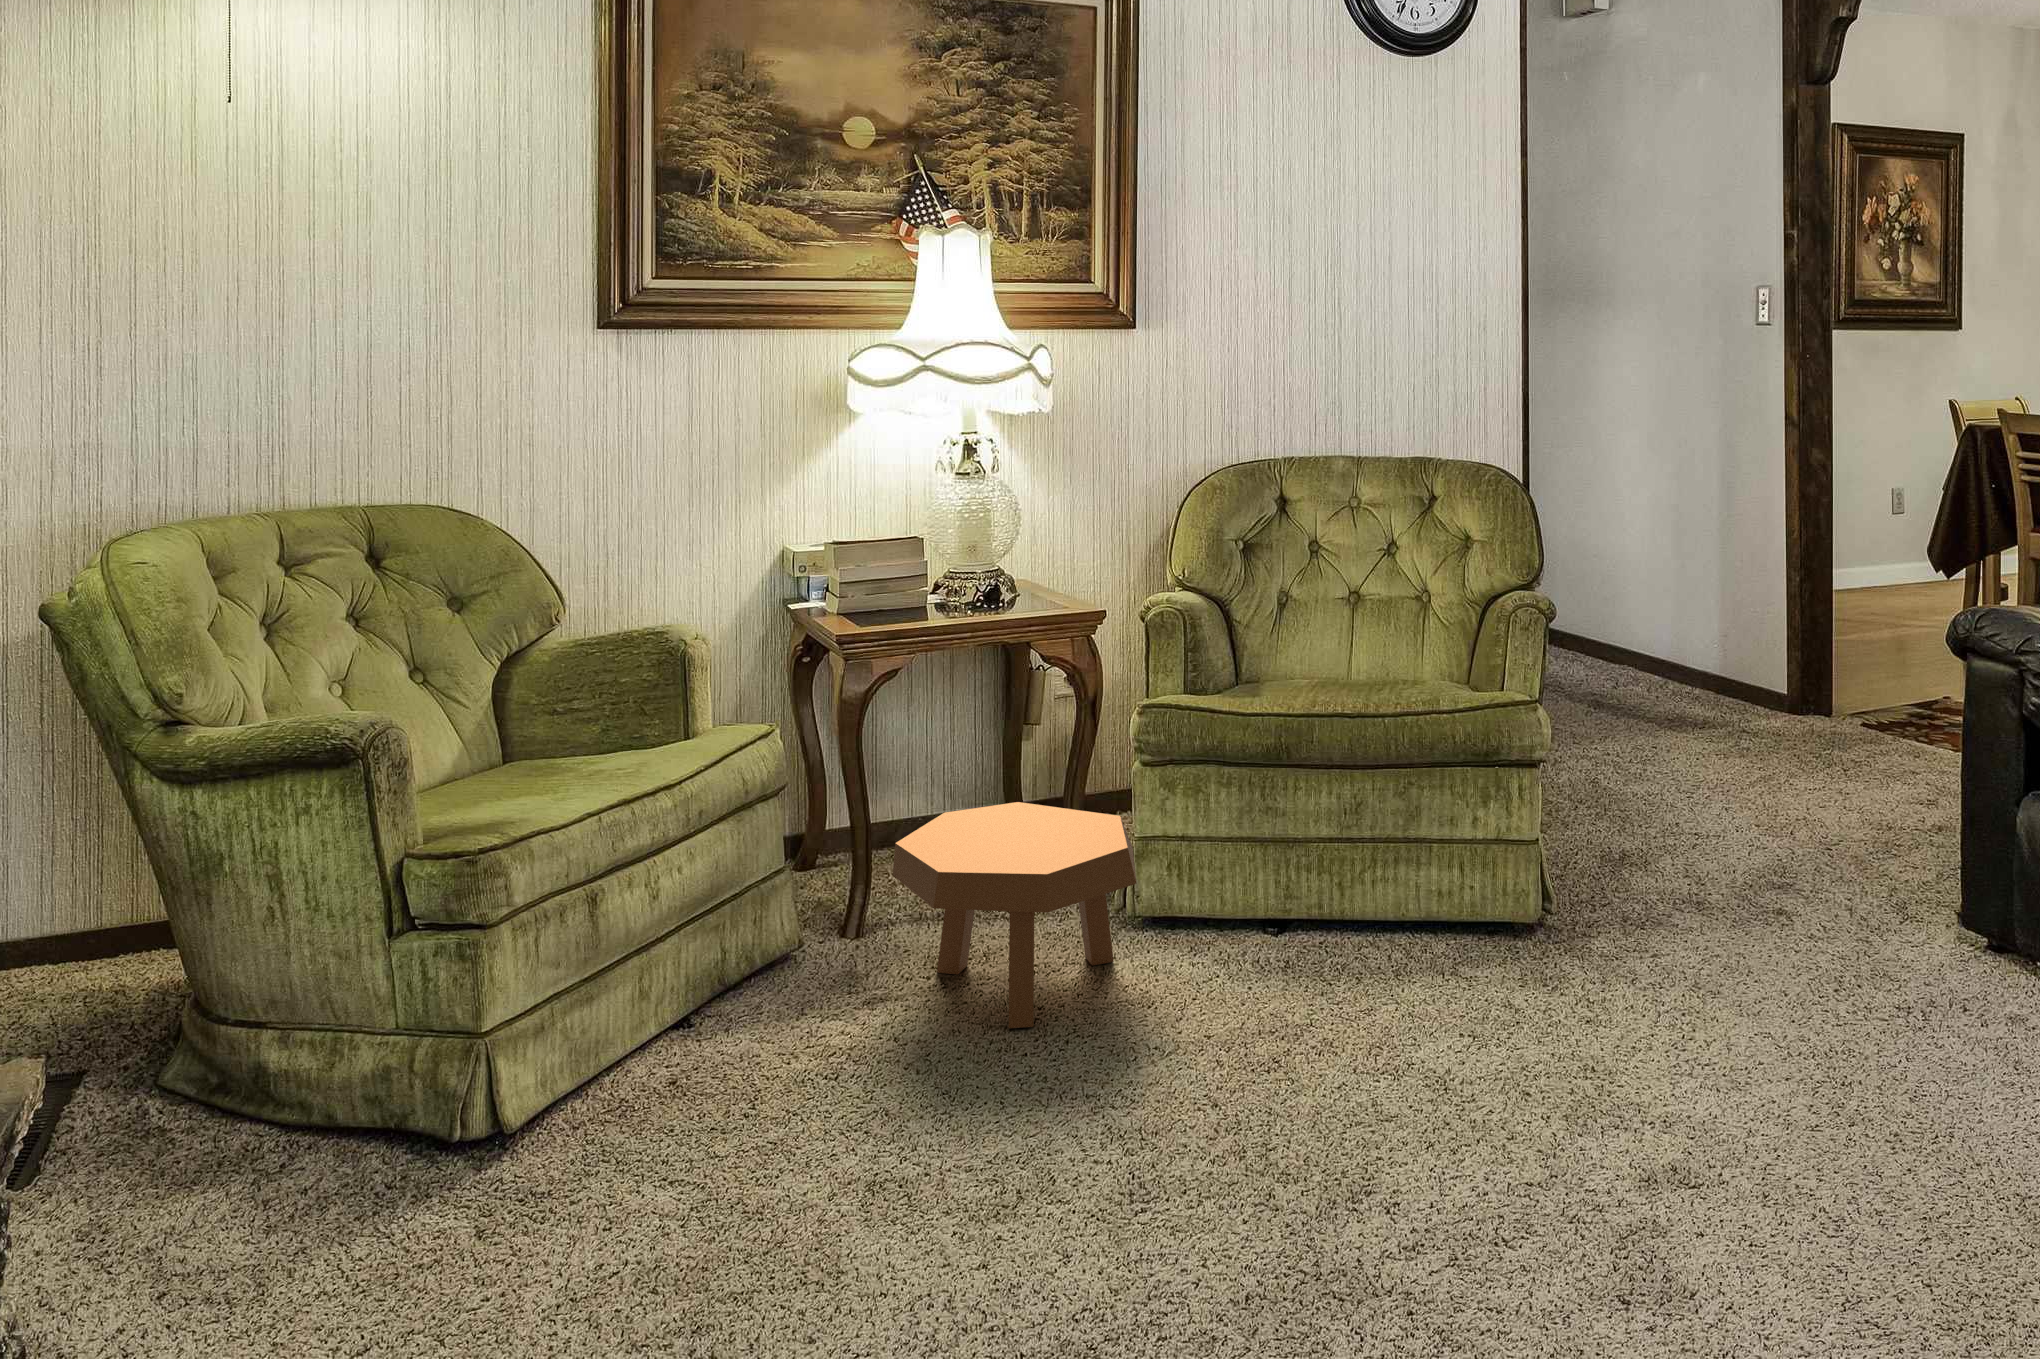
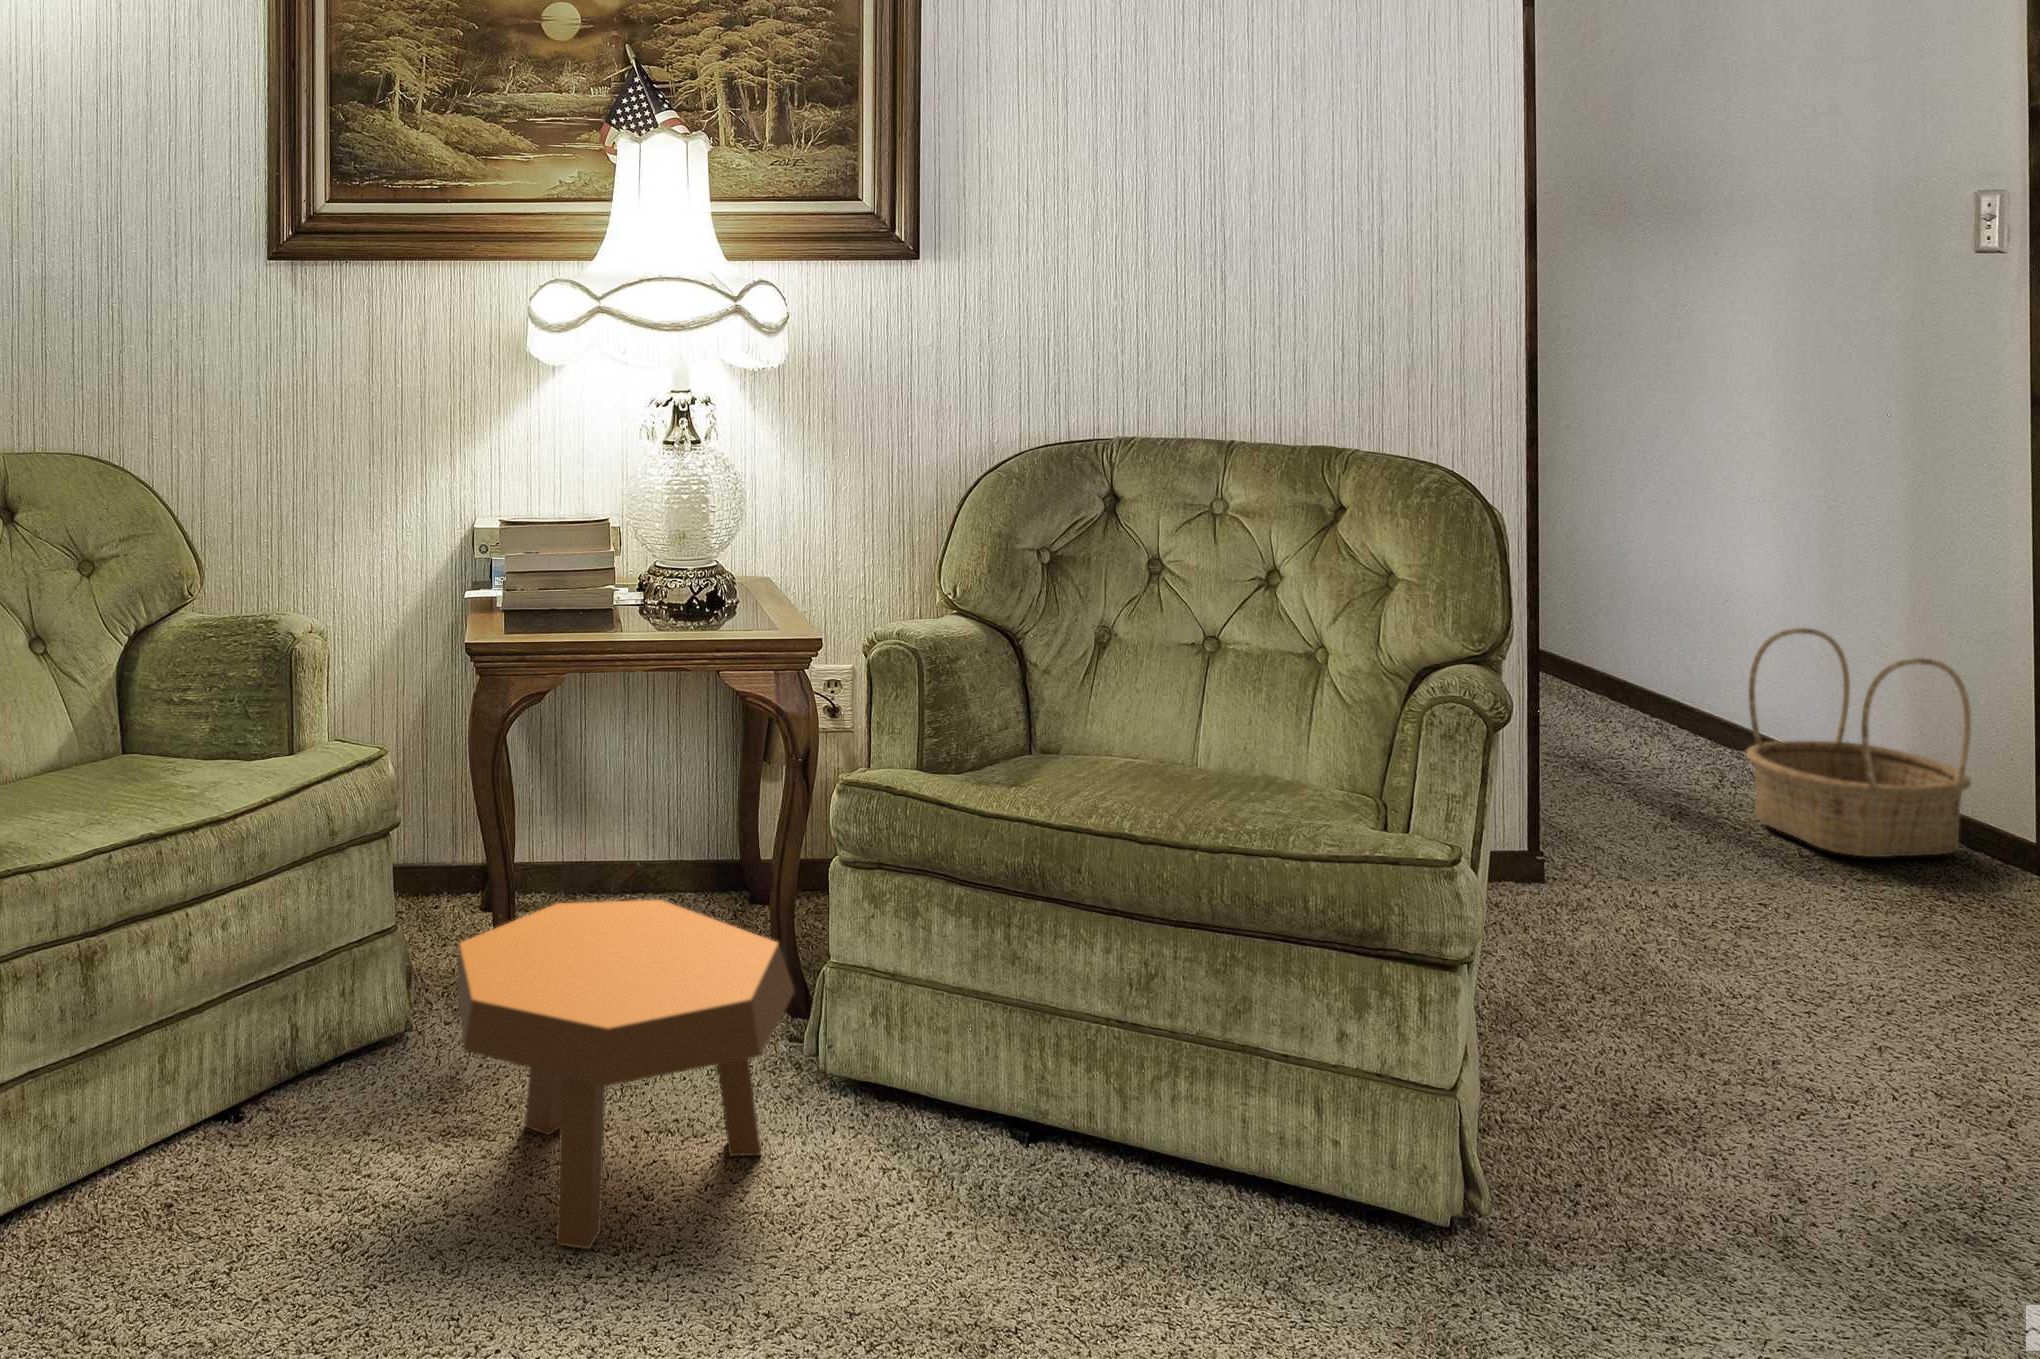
basket: none [1635,567,1758,710] -> present [1746,628,1971,857]

